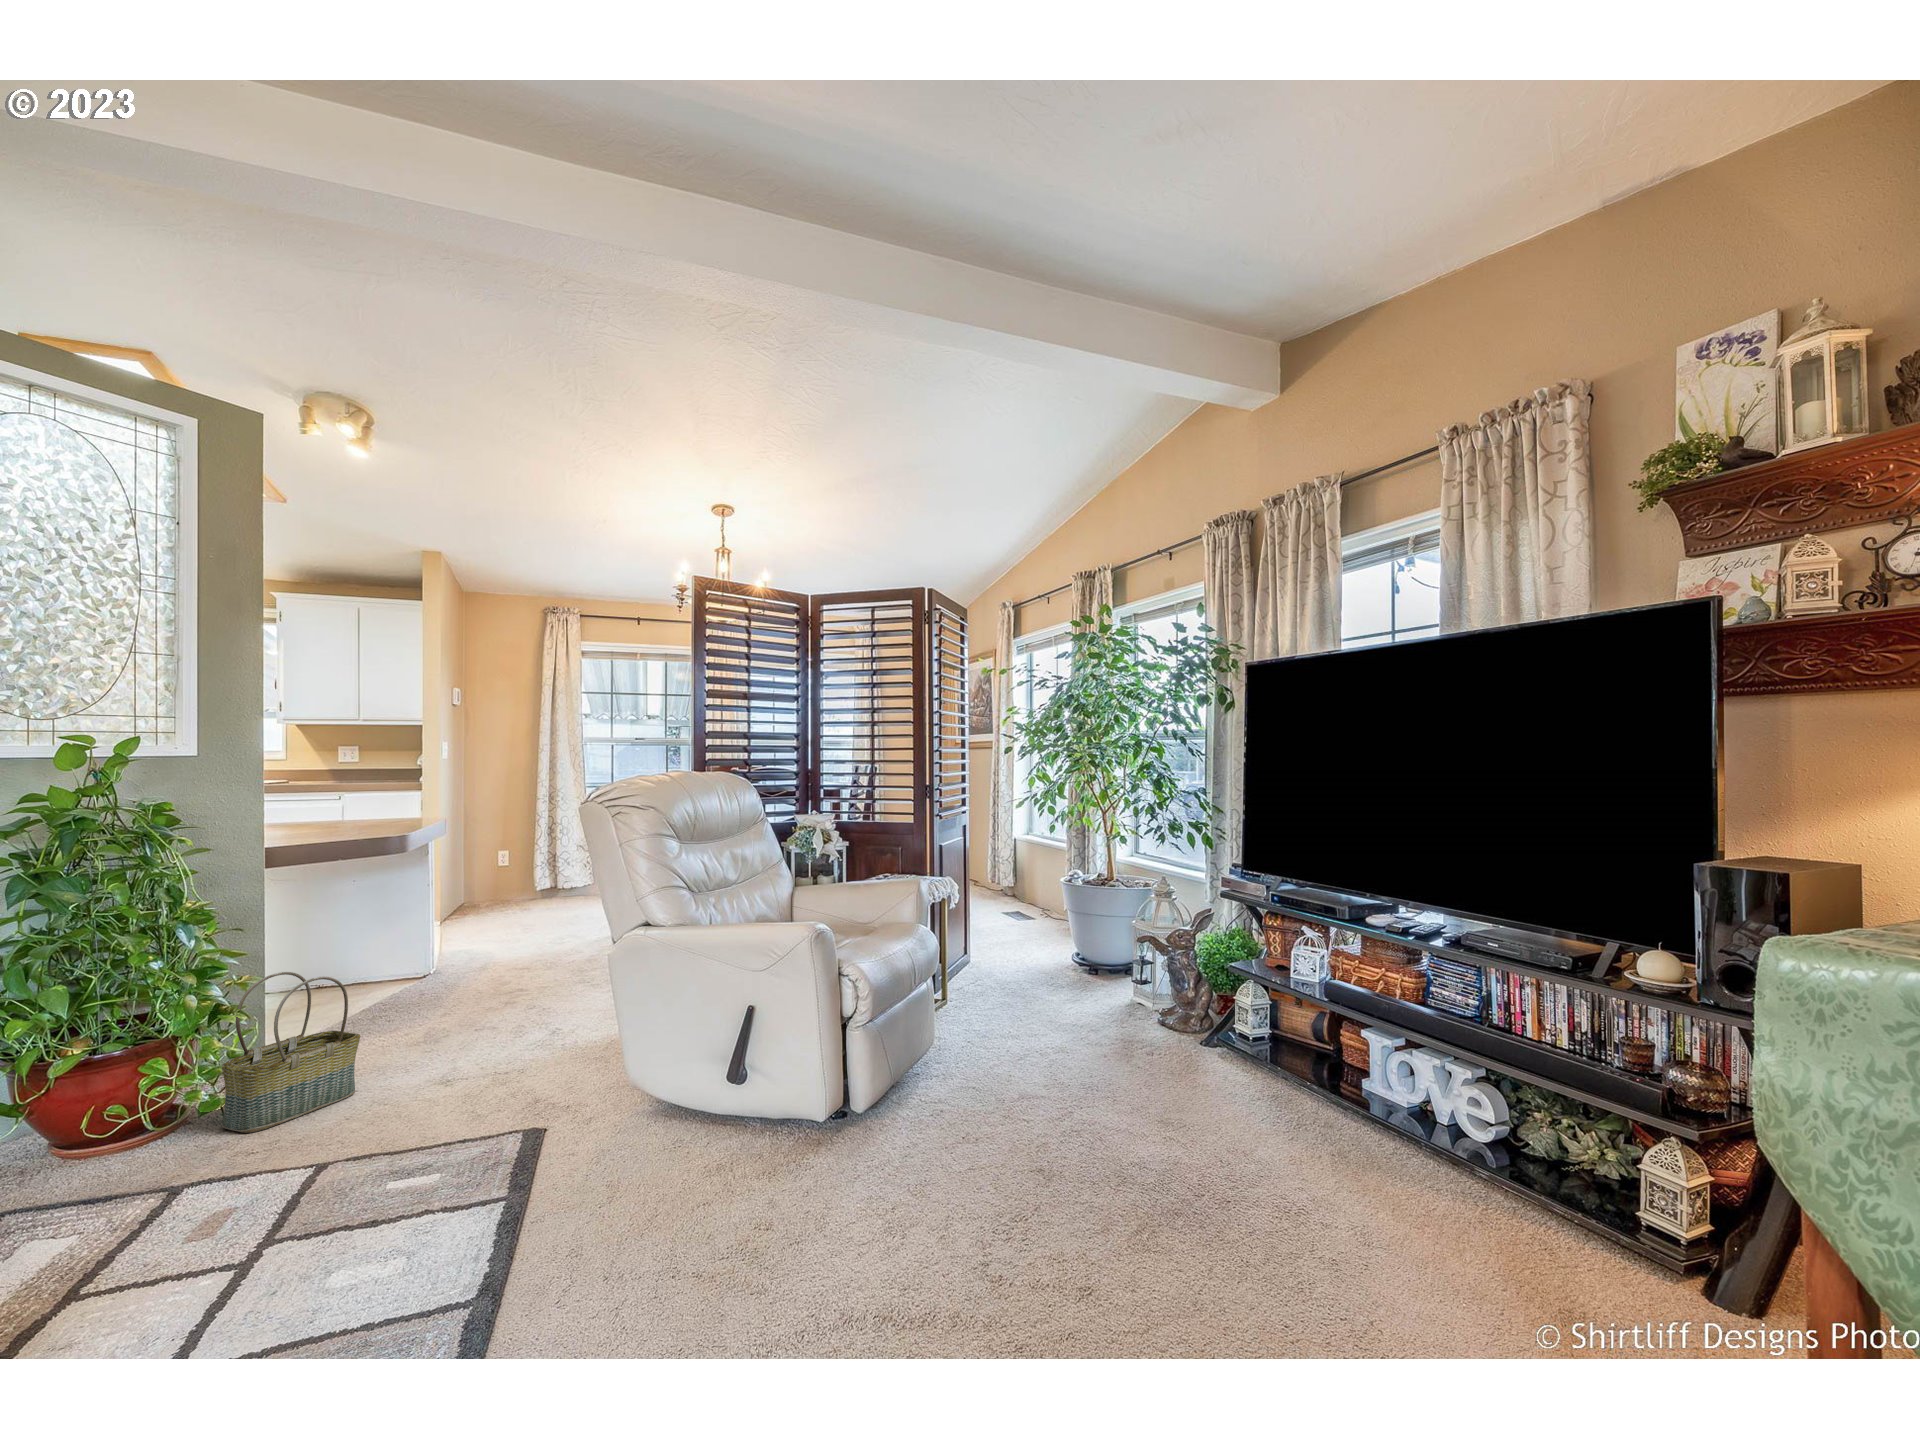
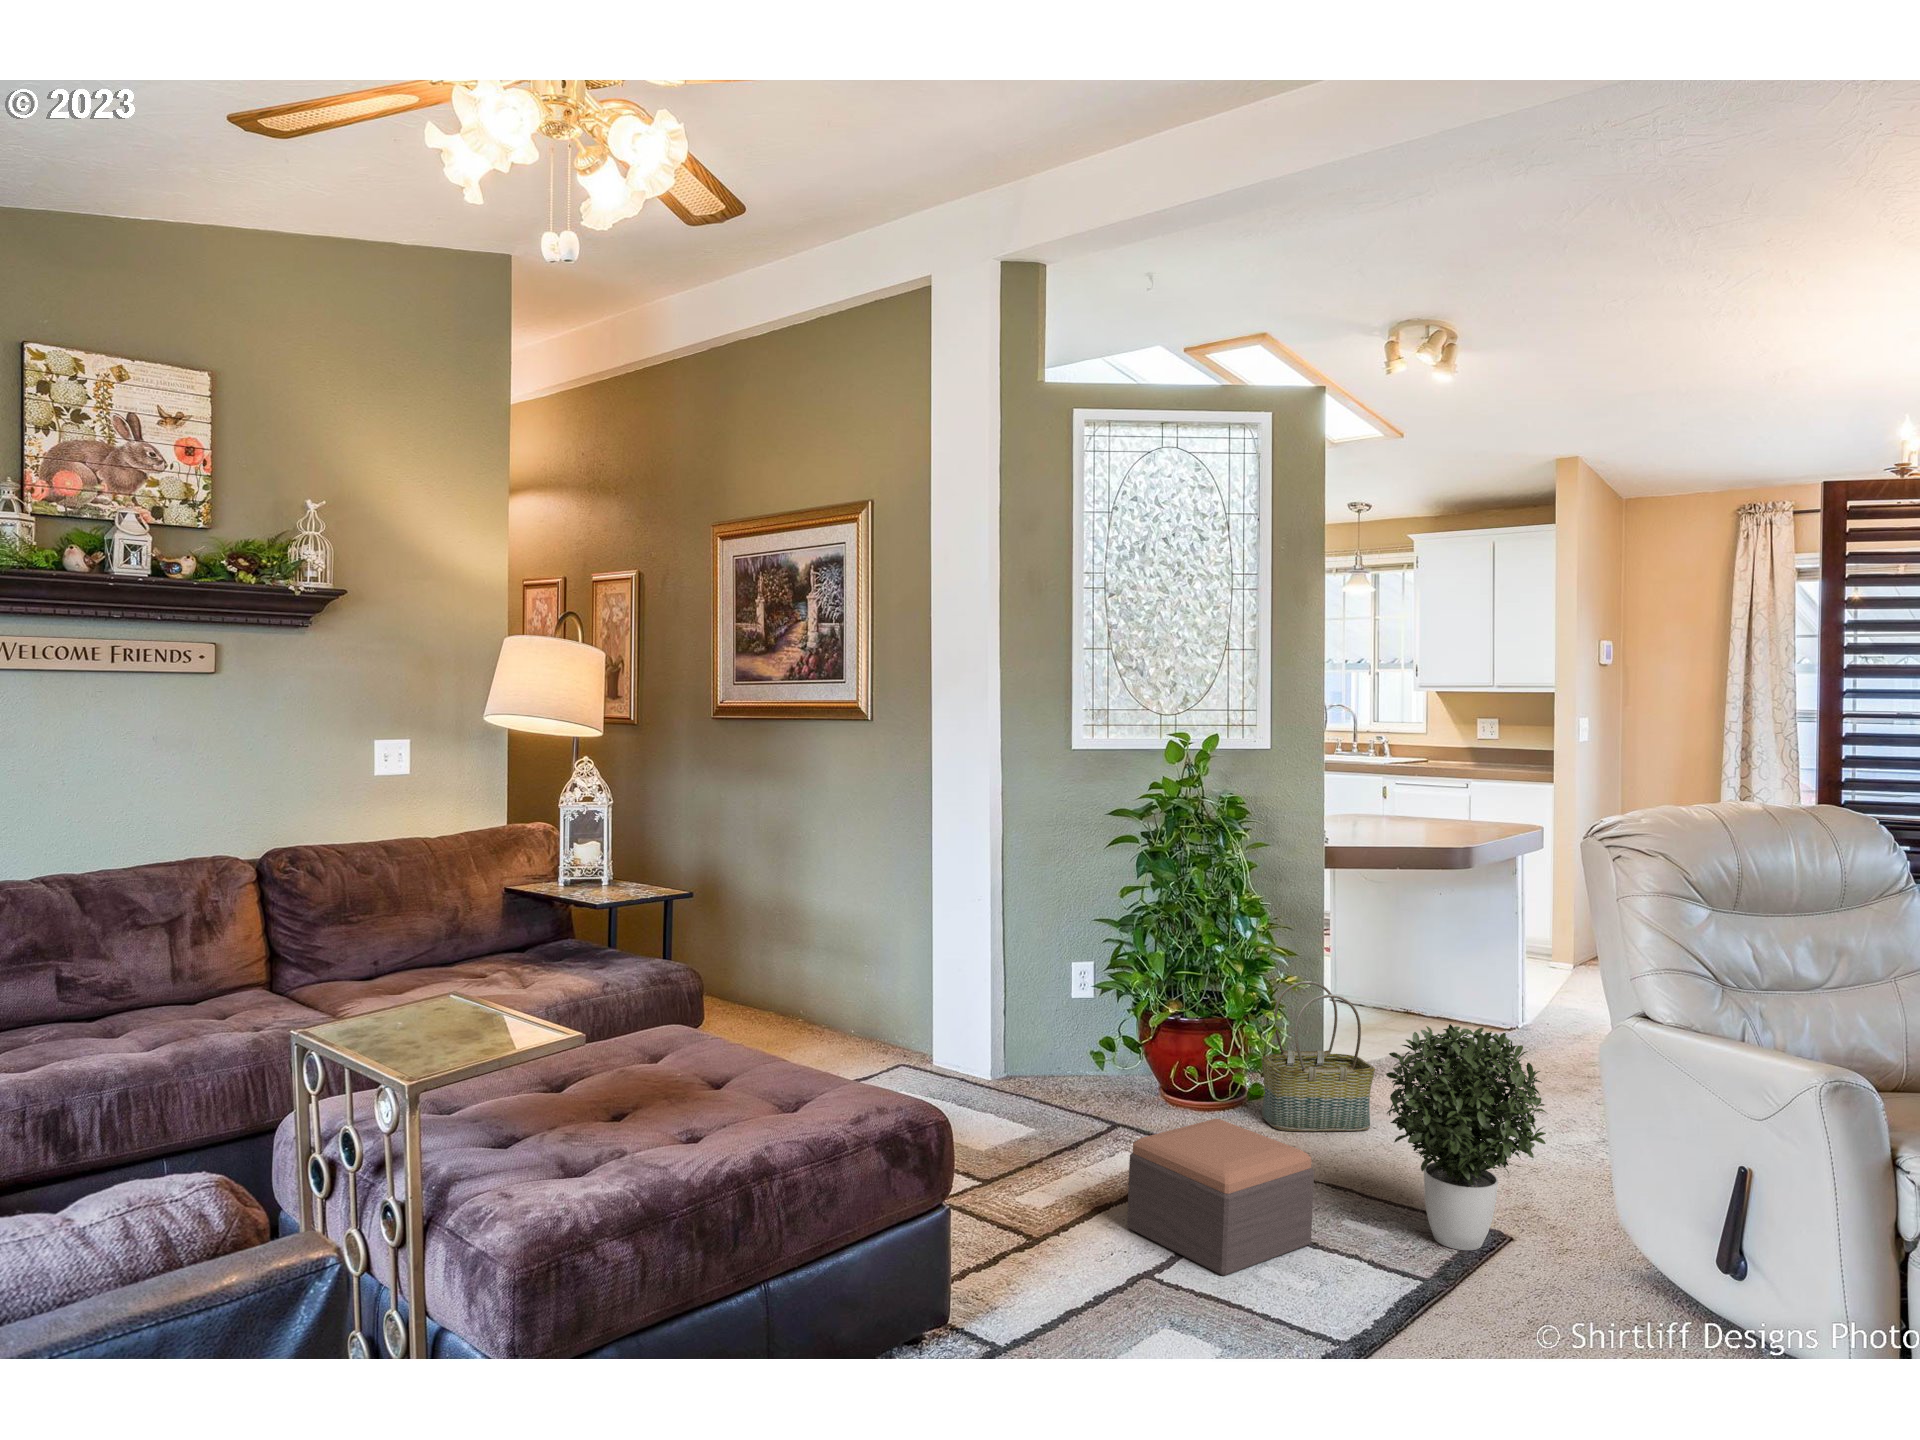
potted plant: none [430,957,583,1158] -> present [1386,1024,1546,1250]
footstool: none [93,1132,373,1341] -> present [1127,1119,1314,1276]

